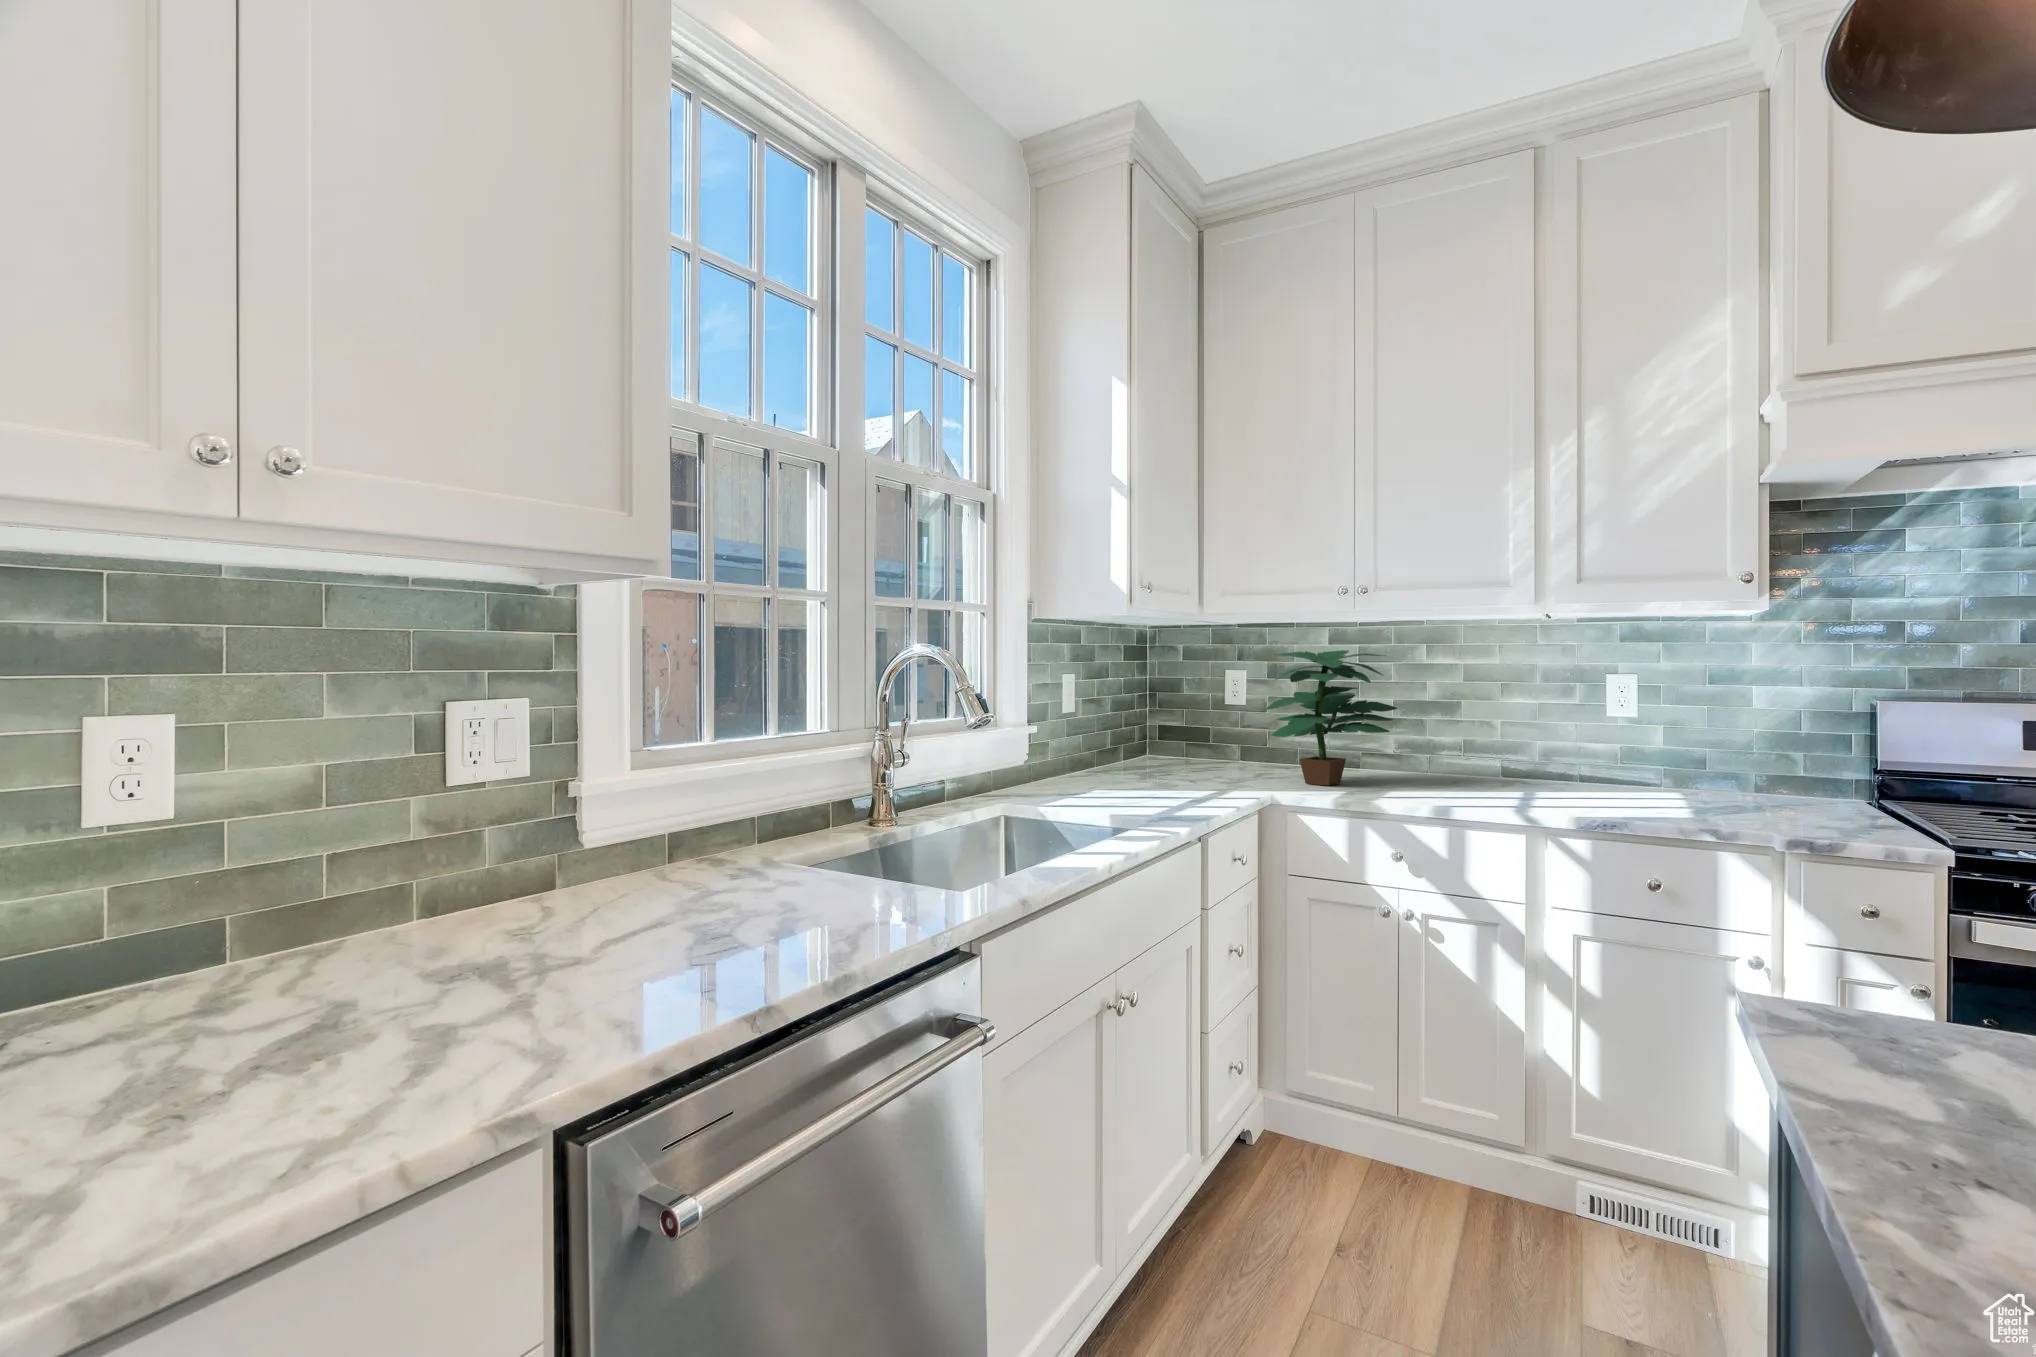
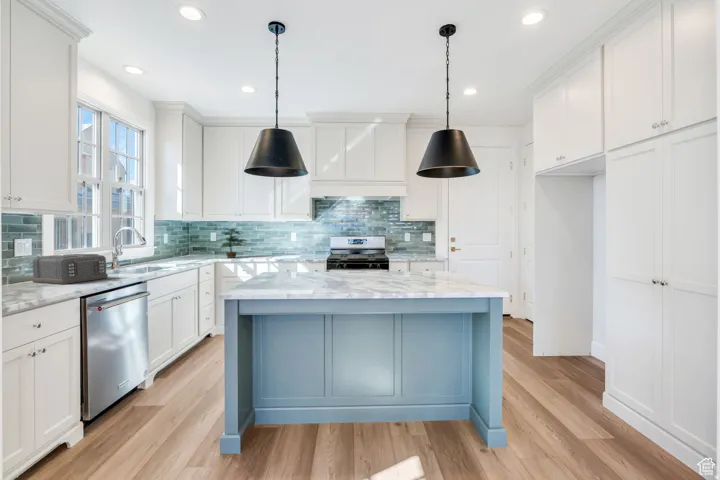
toaster: none [516,773,806,959] -> present [32,254,108,284]

